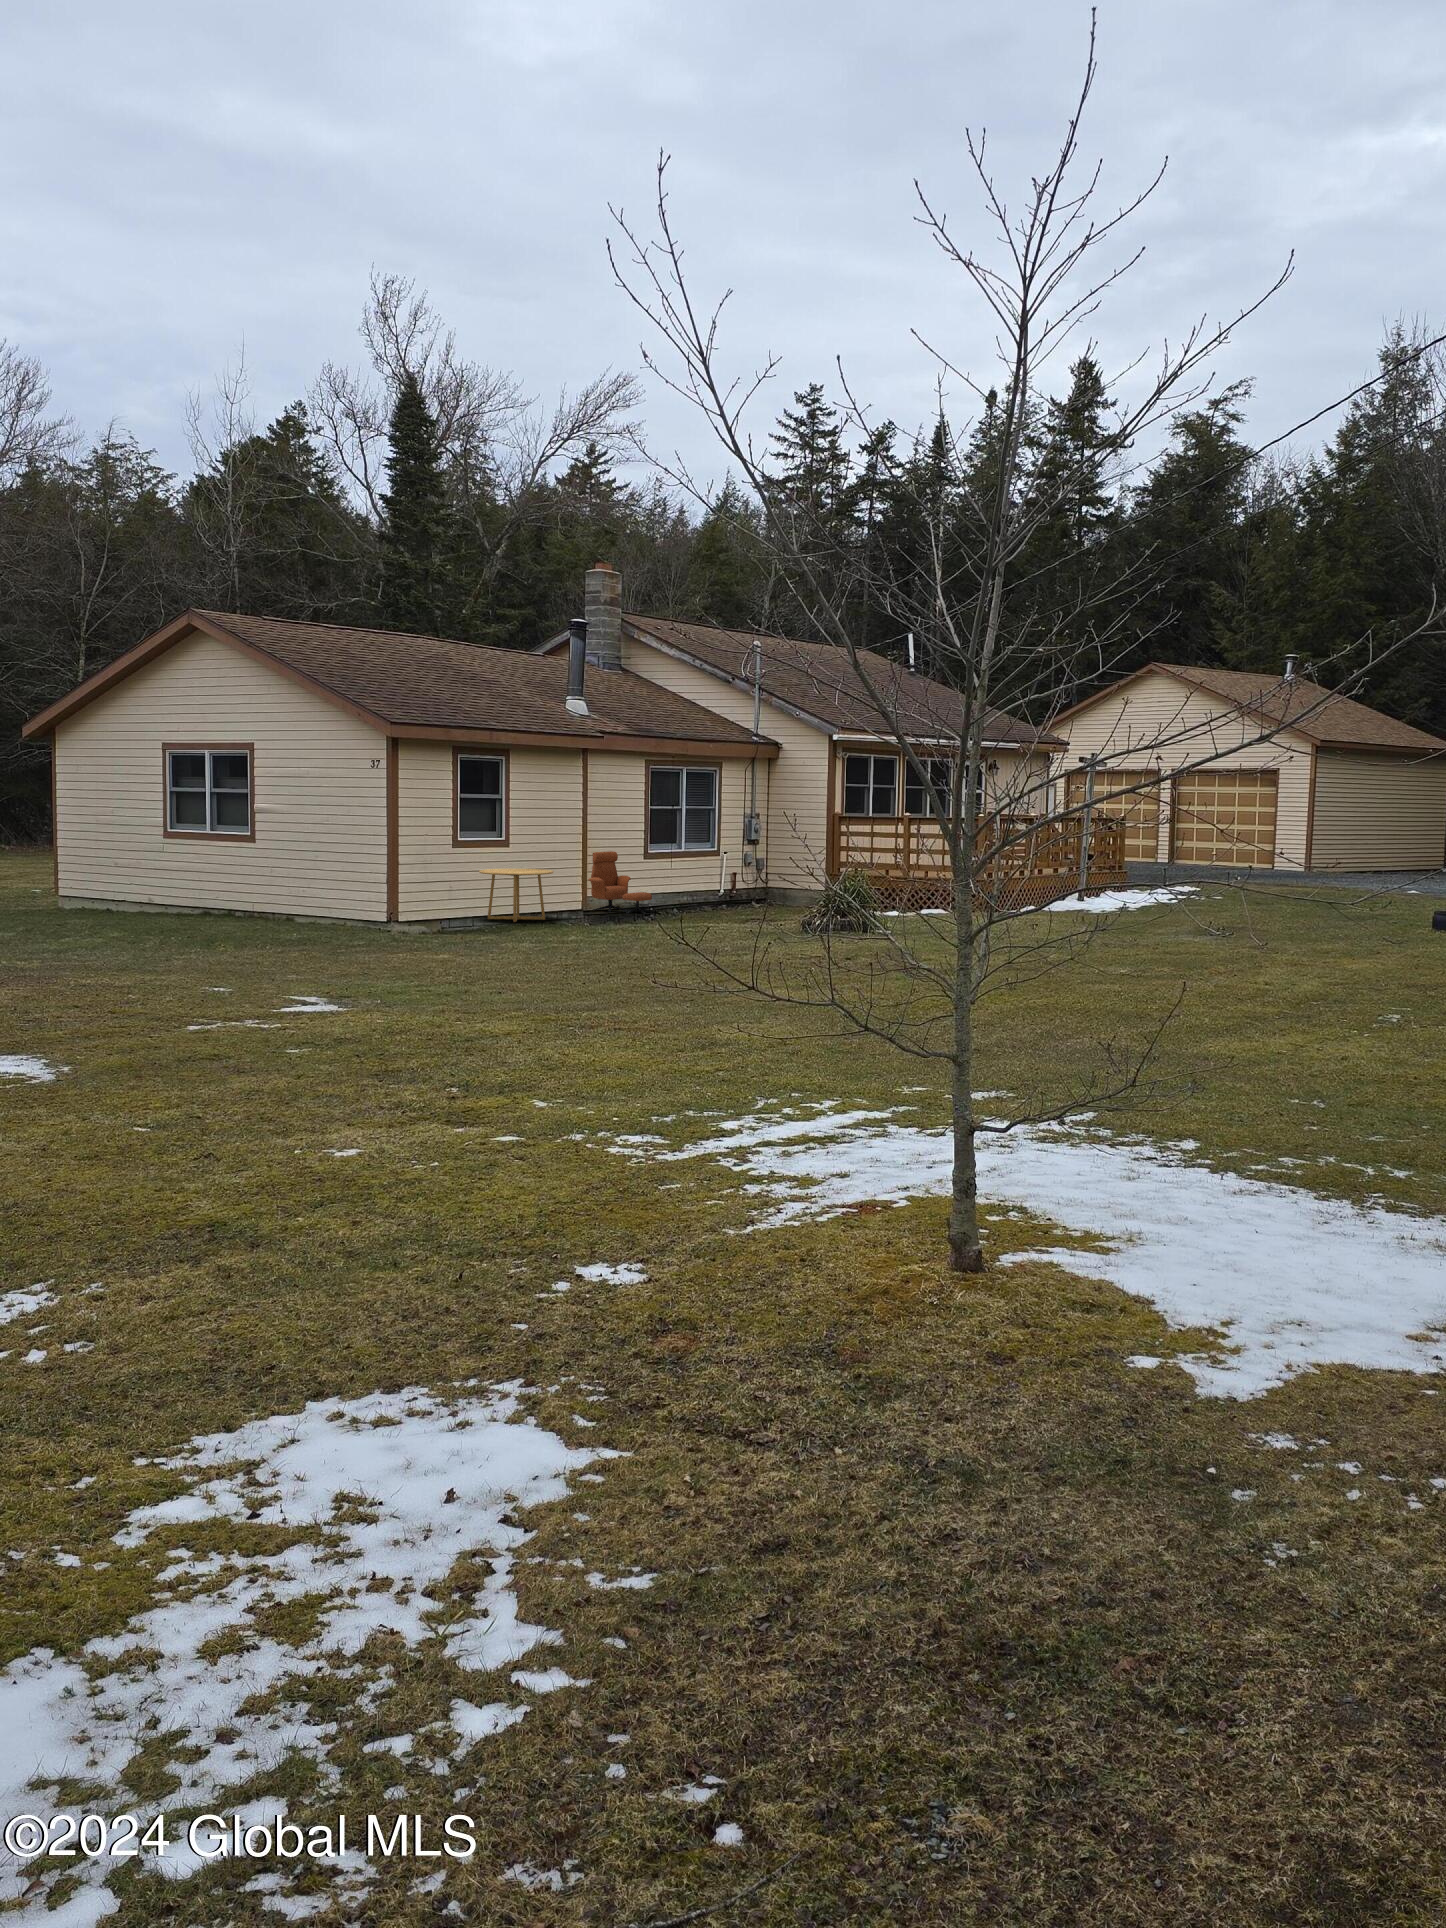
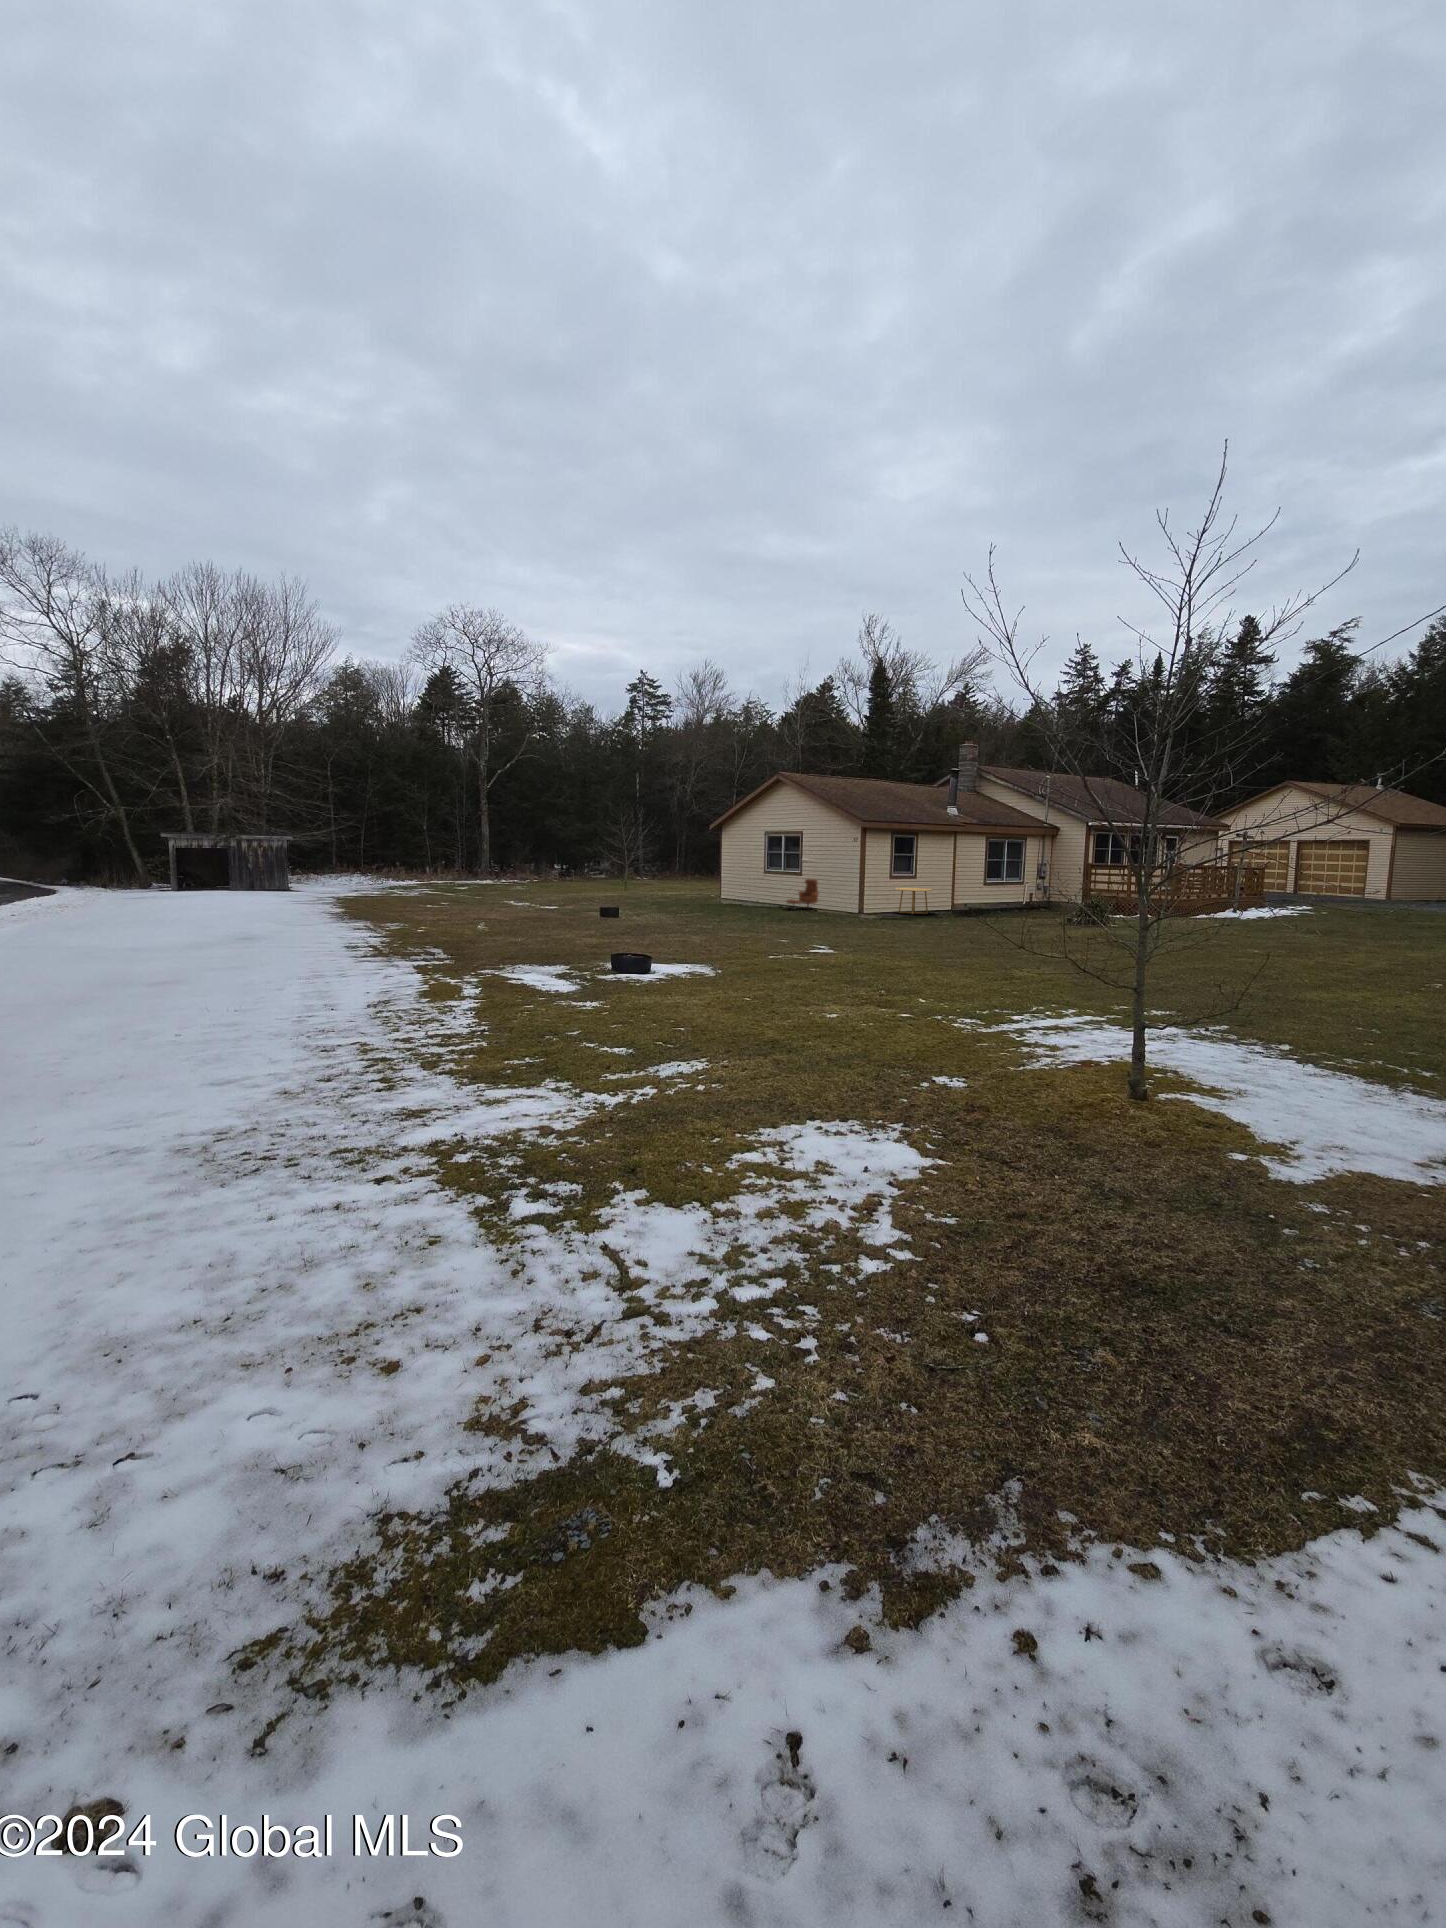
lounge chair: present [588,851,653,914] -> present [787,879,818,910]

